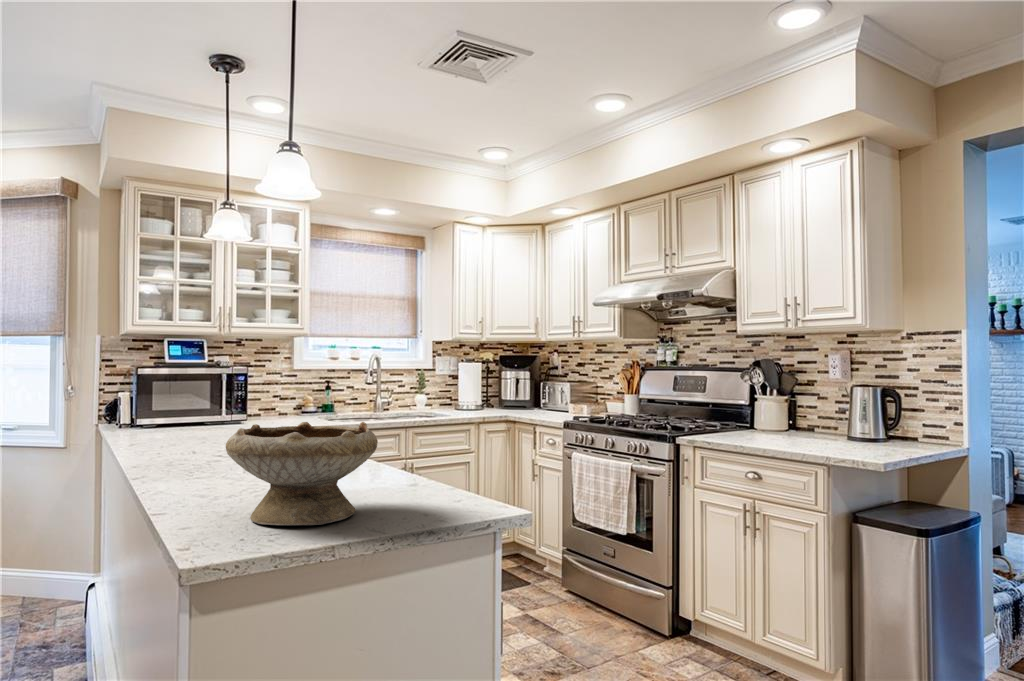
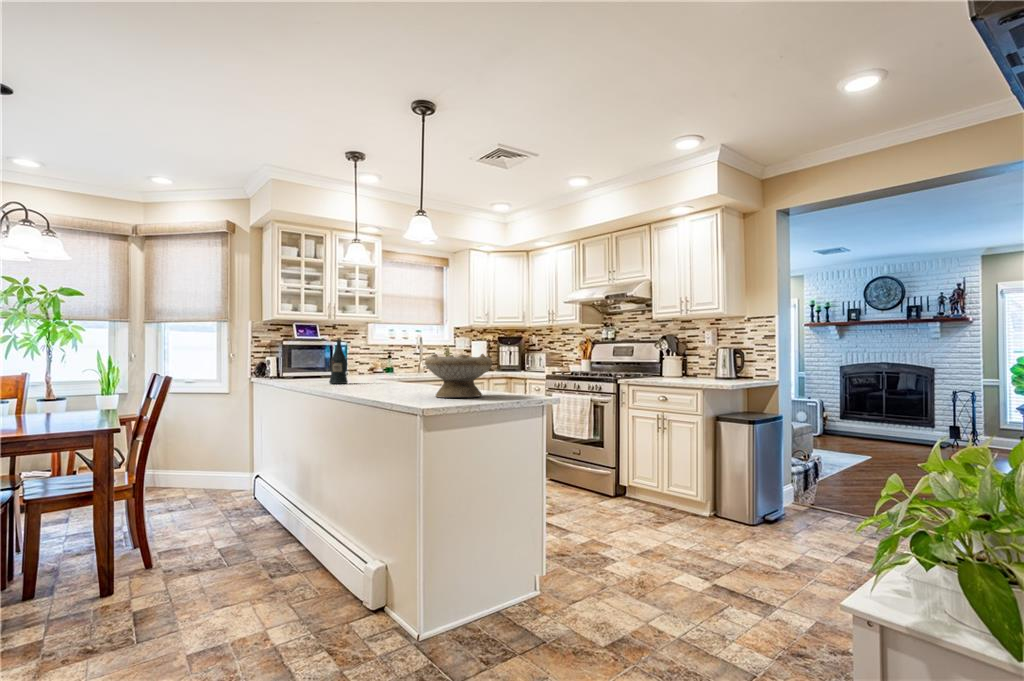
wine bottle: none [161,369,196,451] -> present [329,338,348,384]

